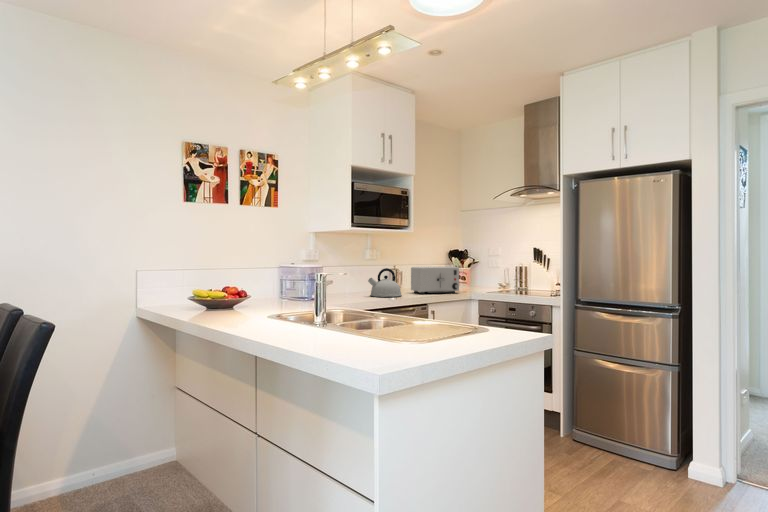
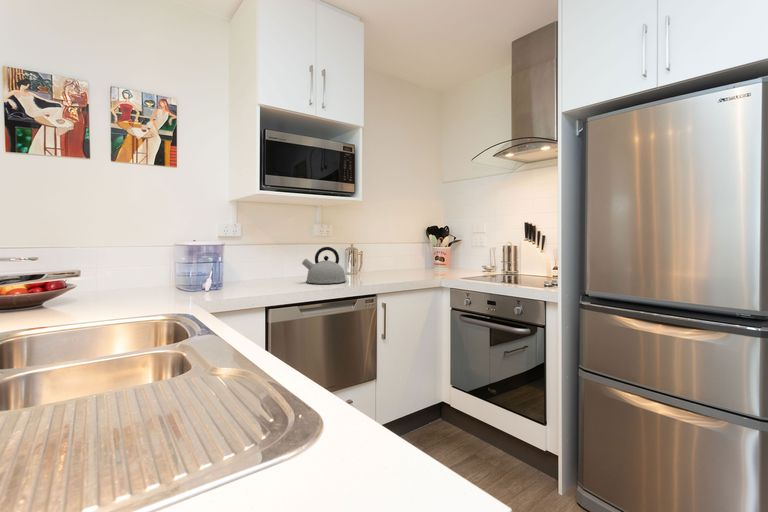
toaster: present [411,267,459,294] -> none [368,245,426,279]

